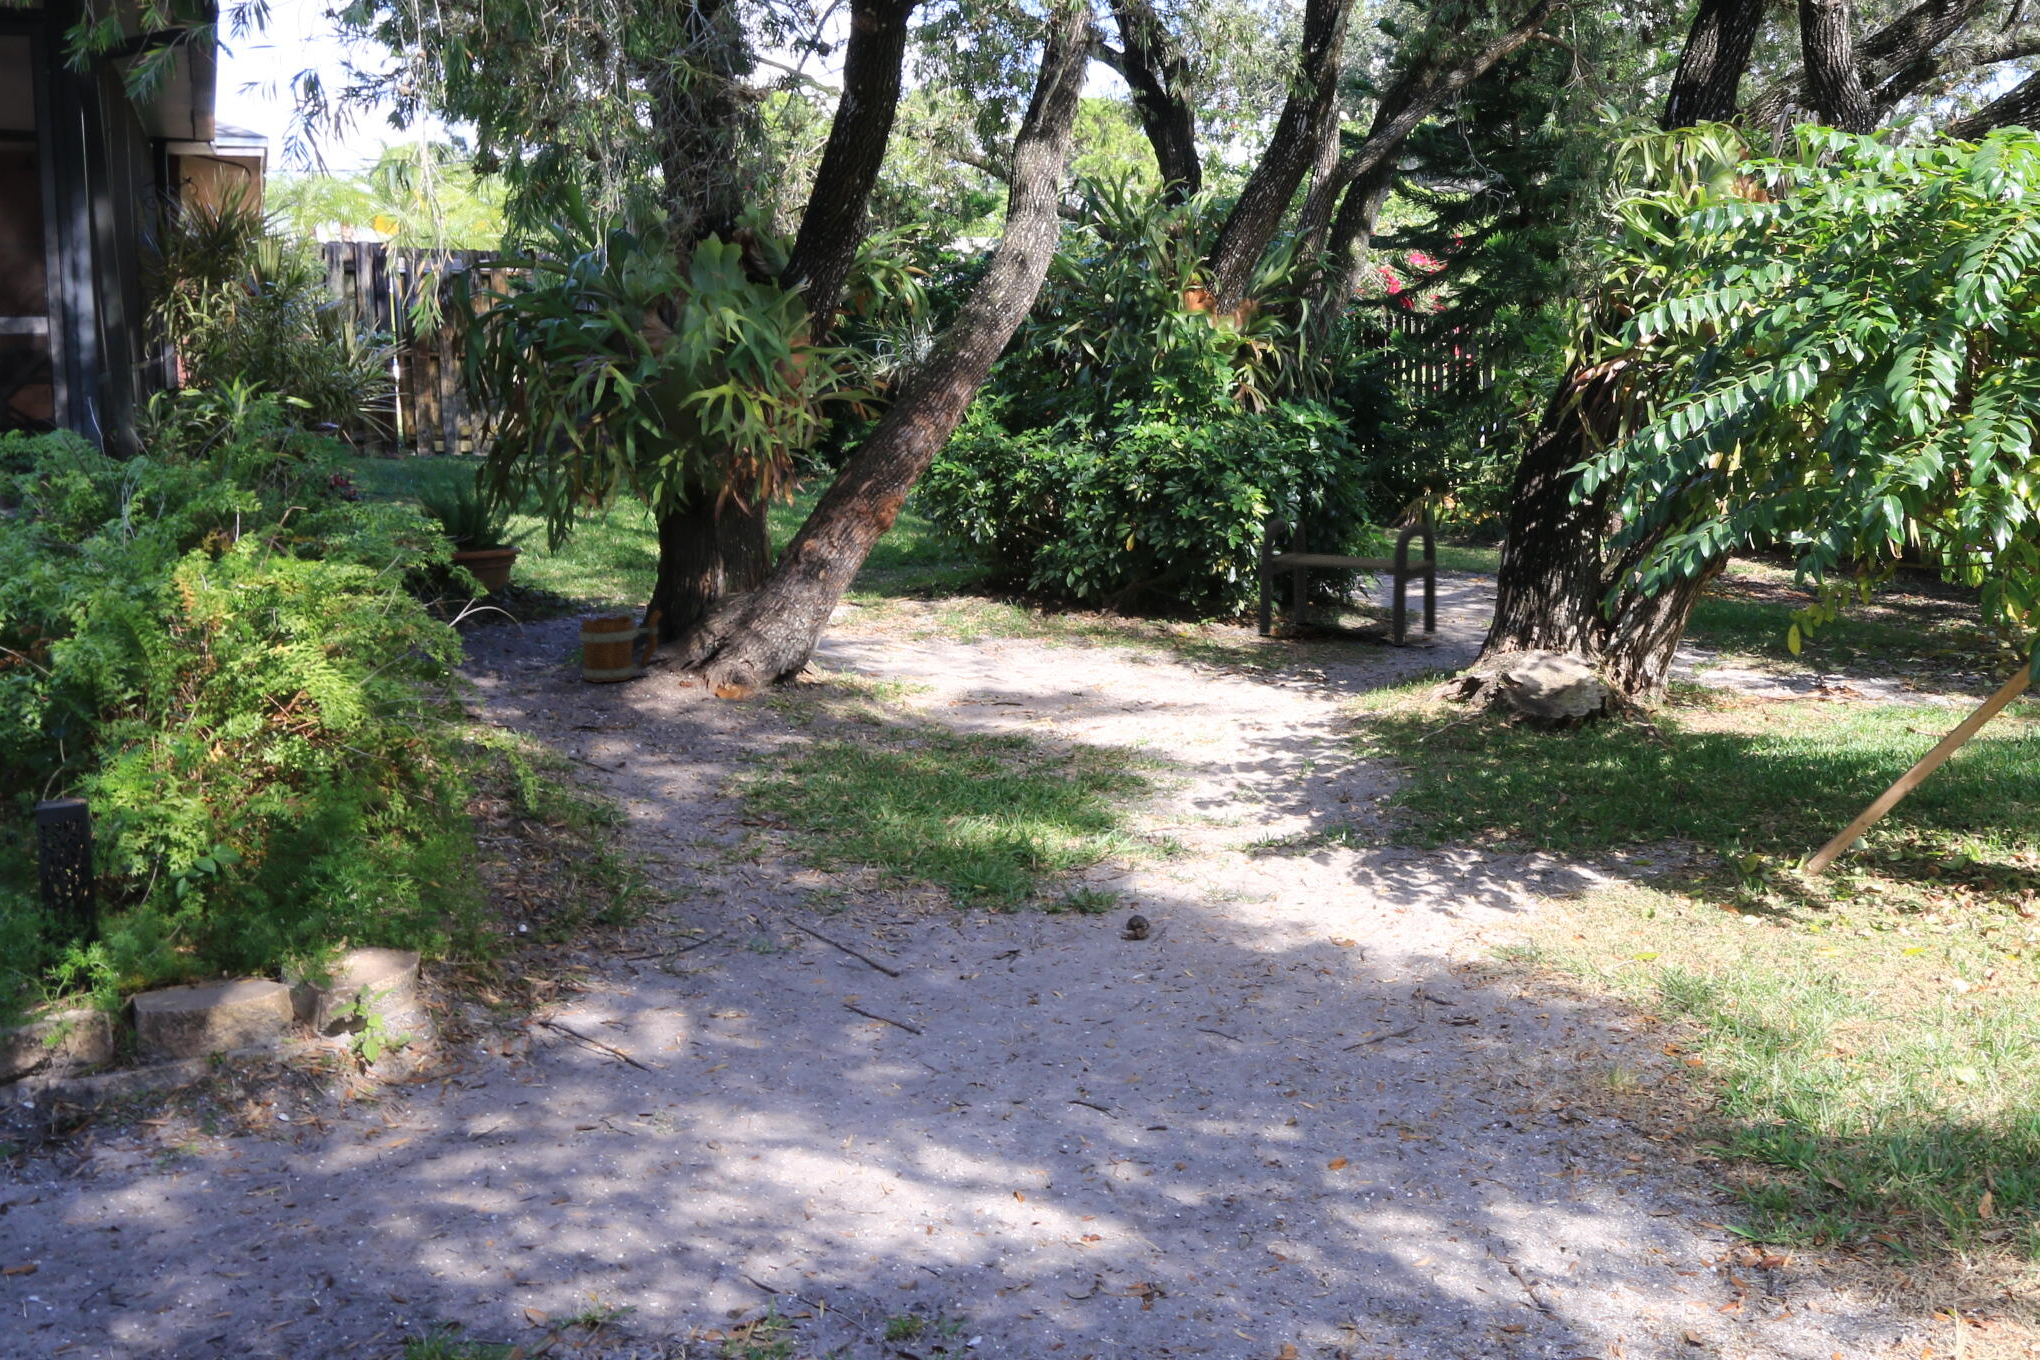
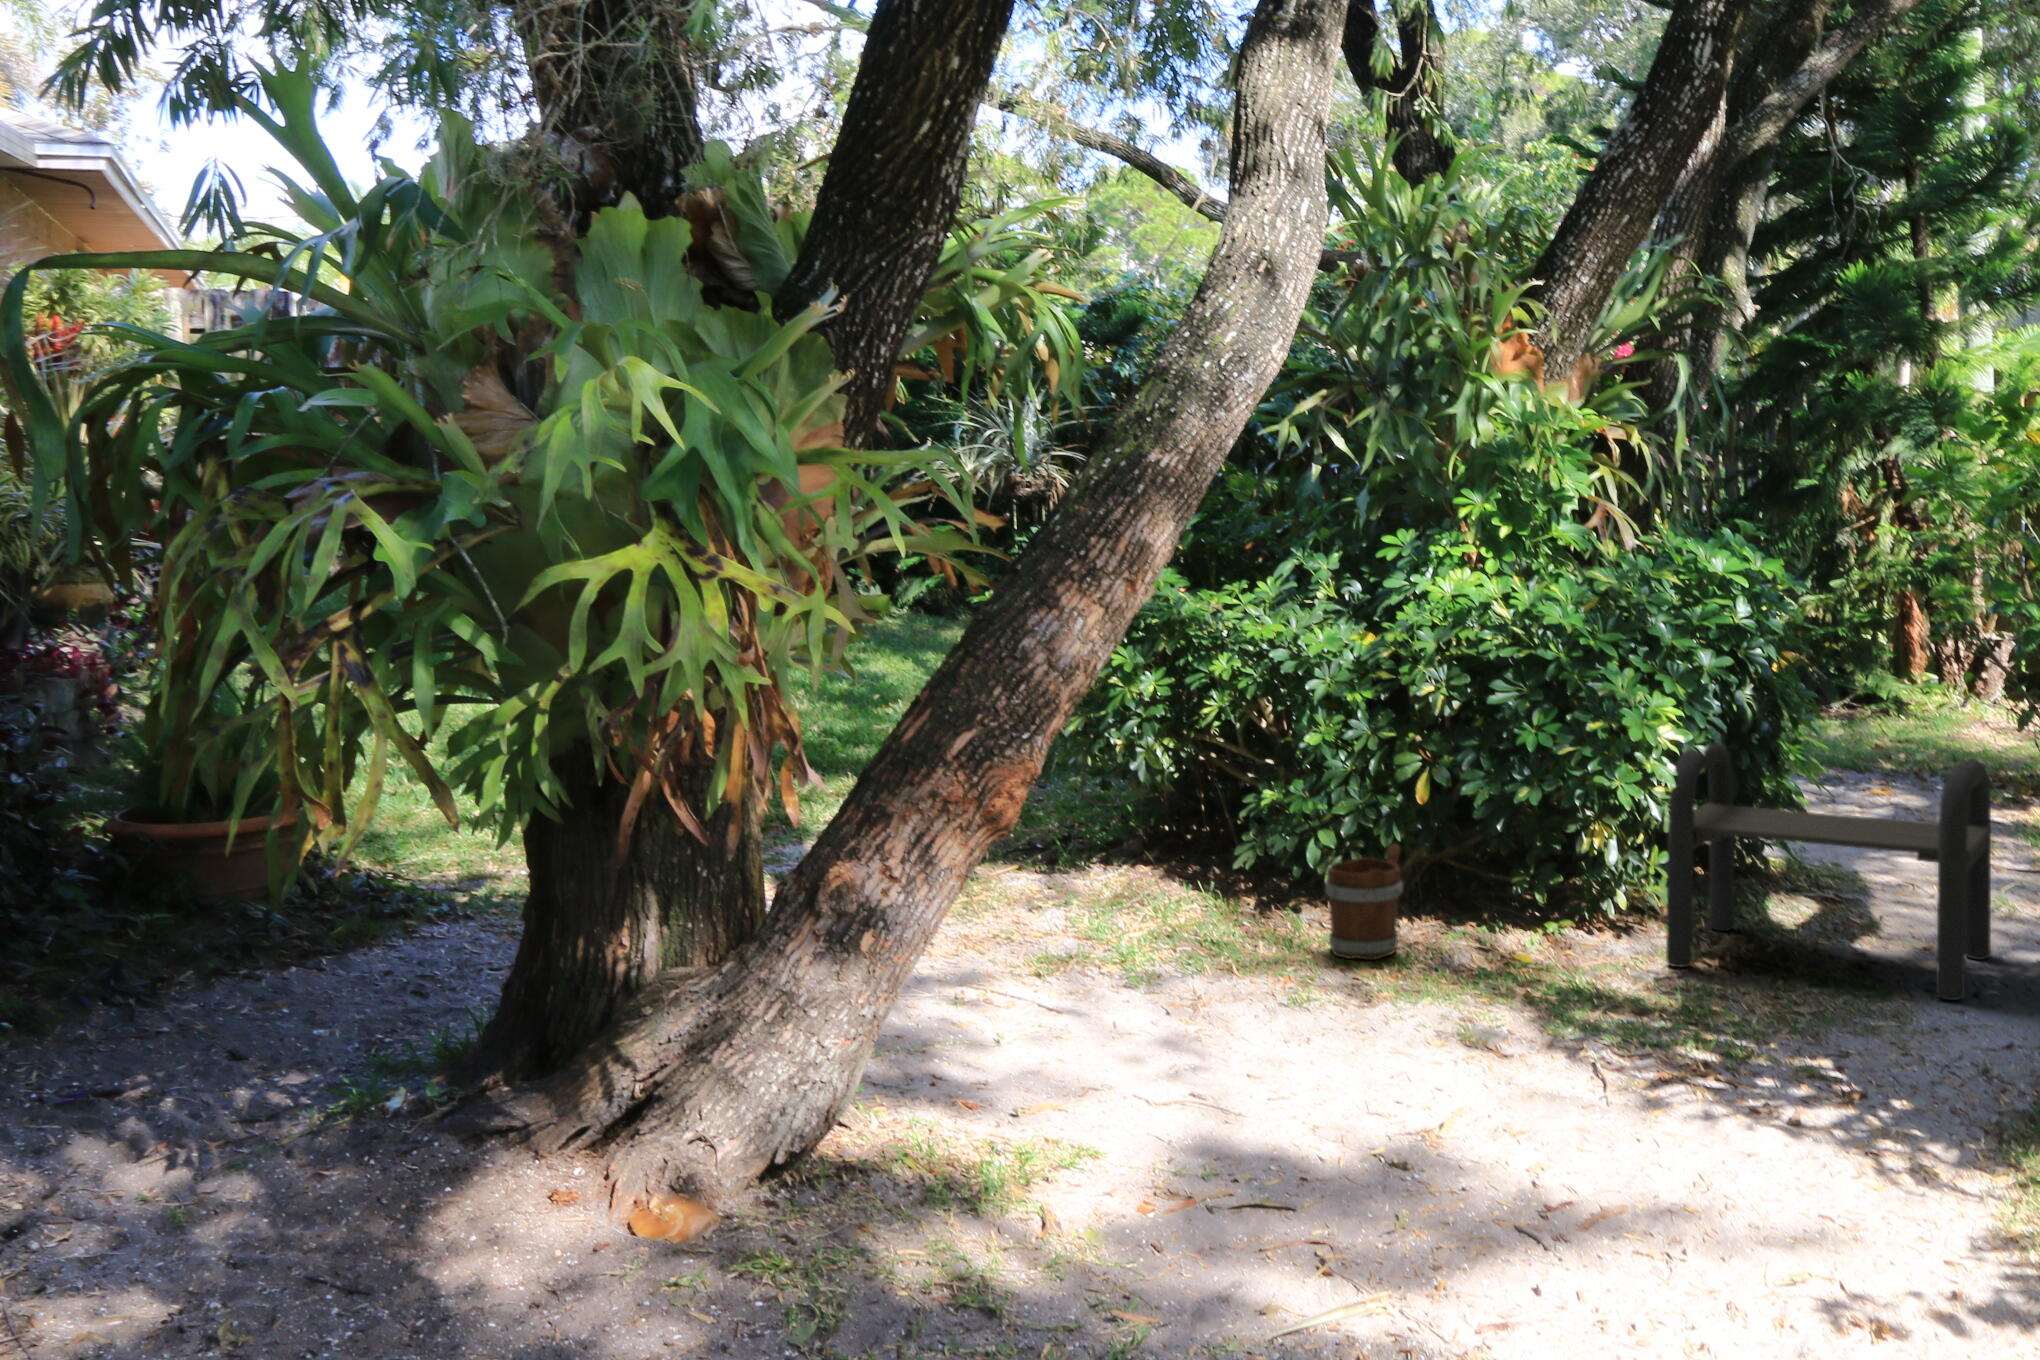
bucket: present [578,610,662,683] -> present [1325,844,1403,960]

